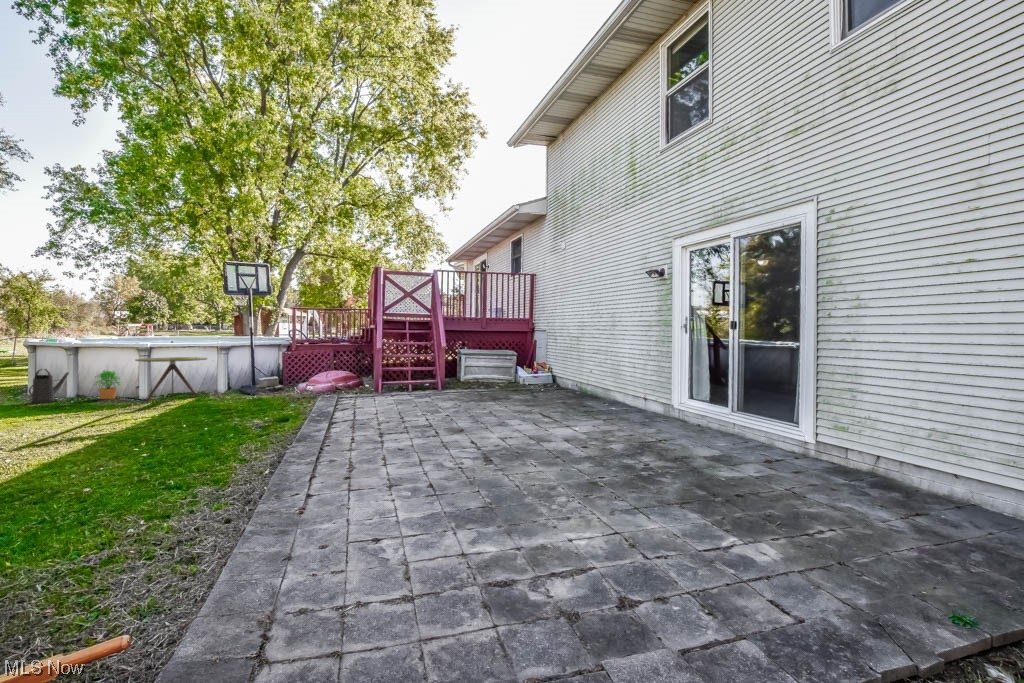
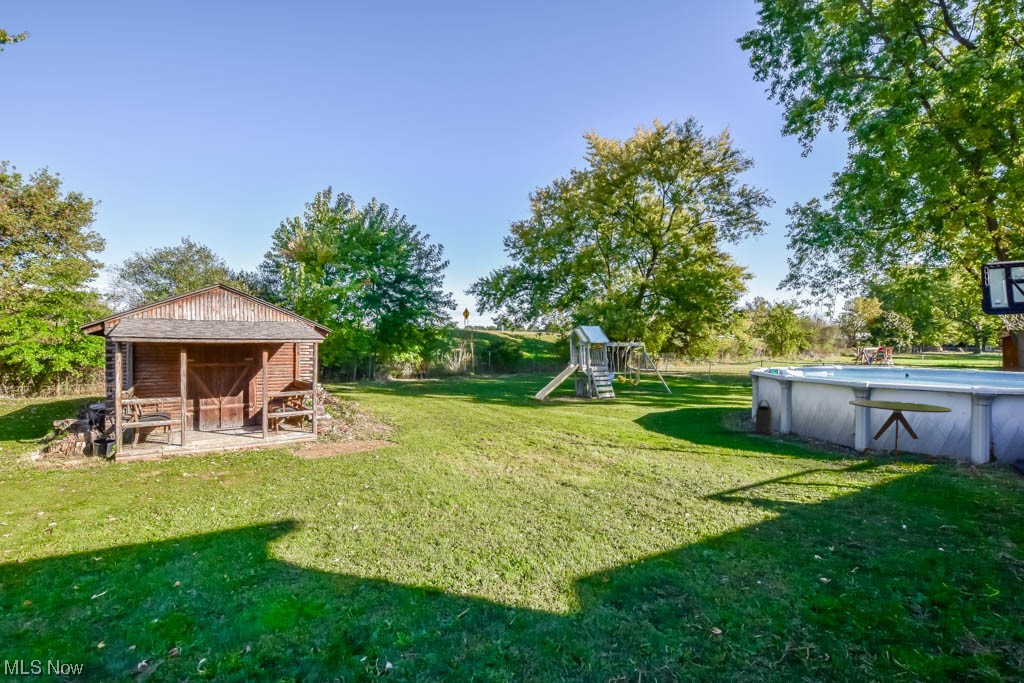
potted plant: present [96,370,120,399] -> none [806,408,839,442]

